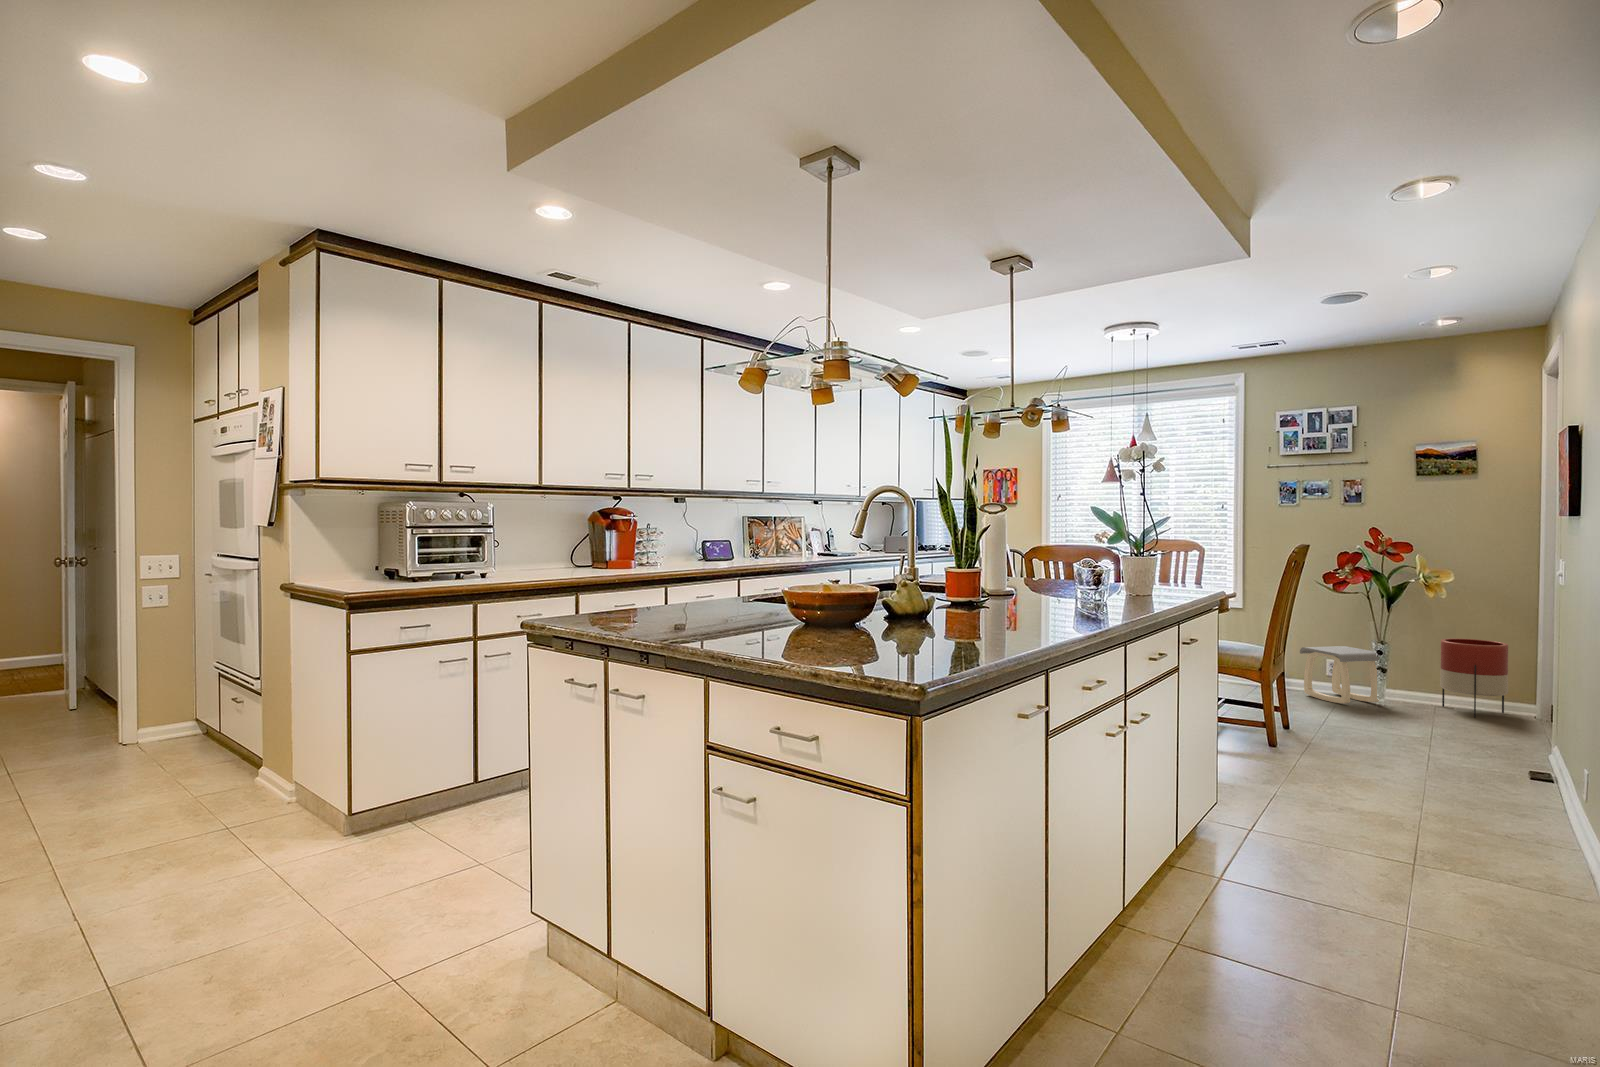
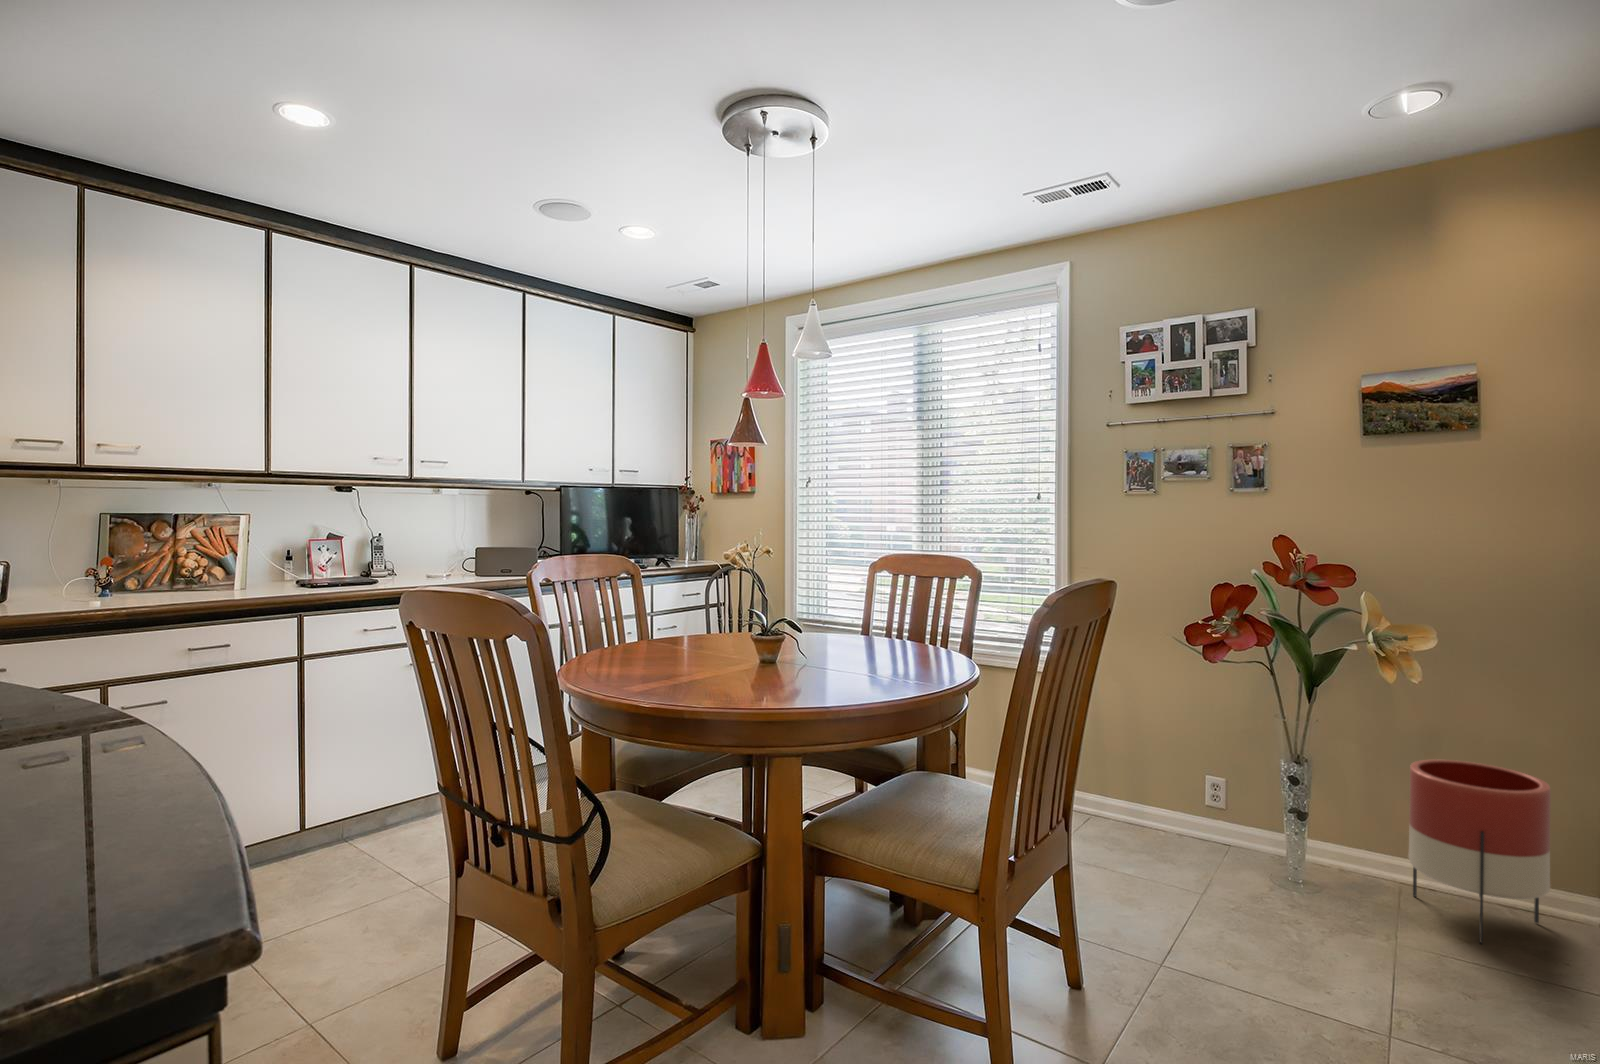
stool: present [1300,646,1379,703] -> none [1147,759,1300,890]

